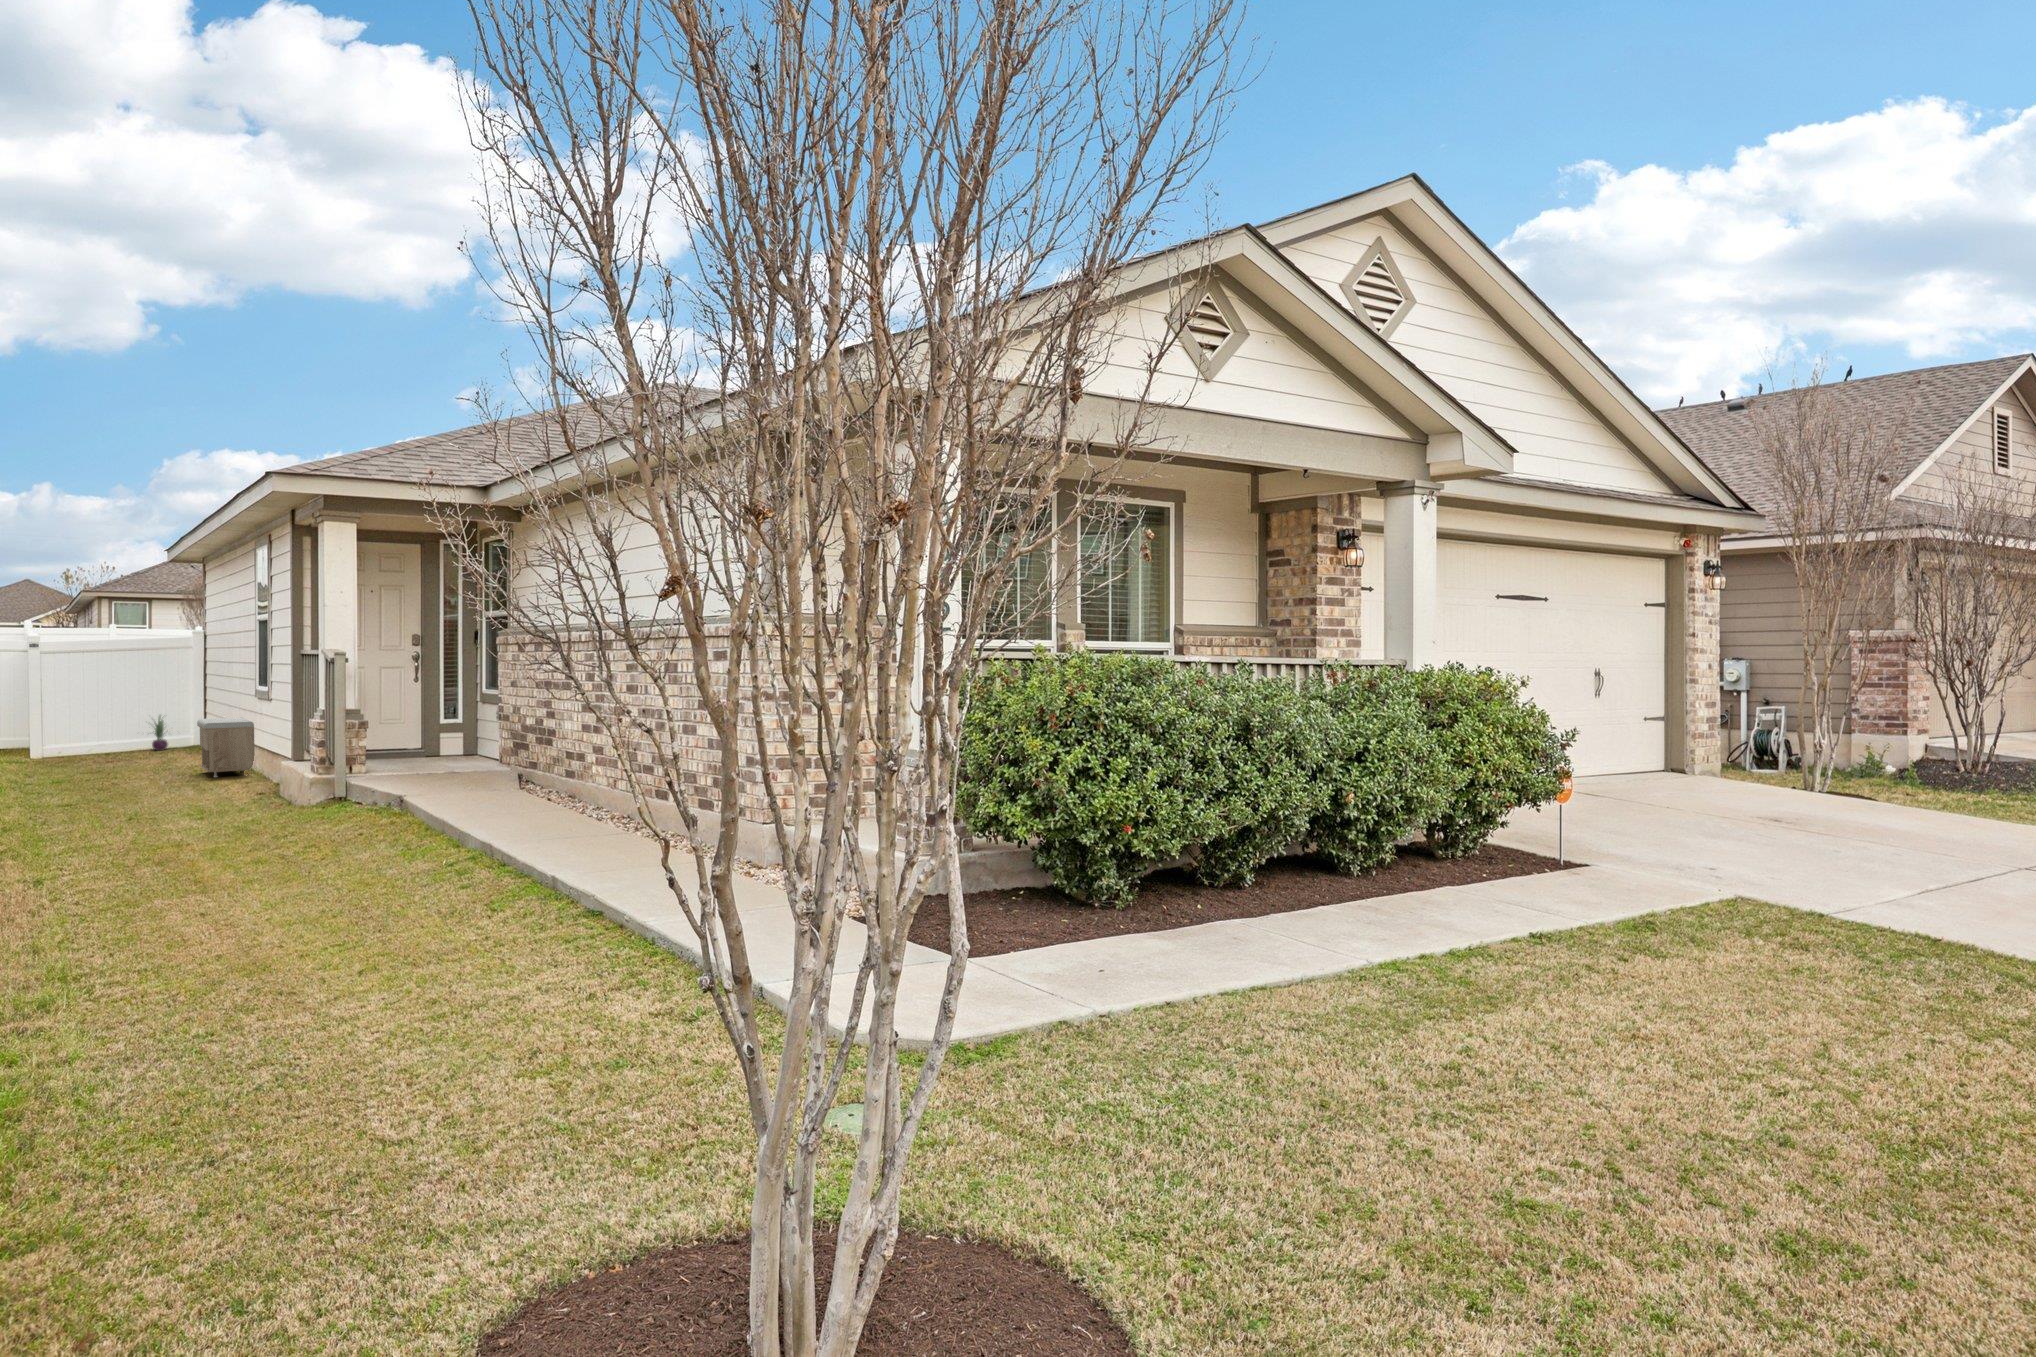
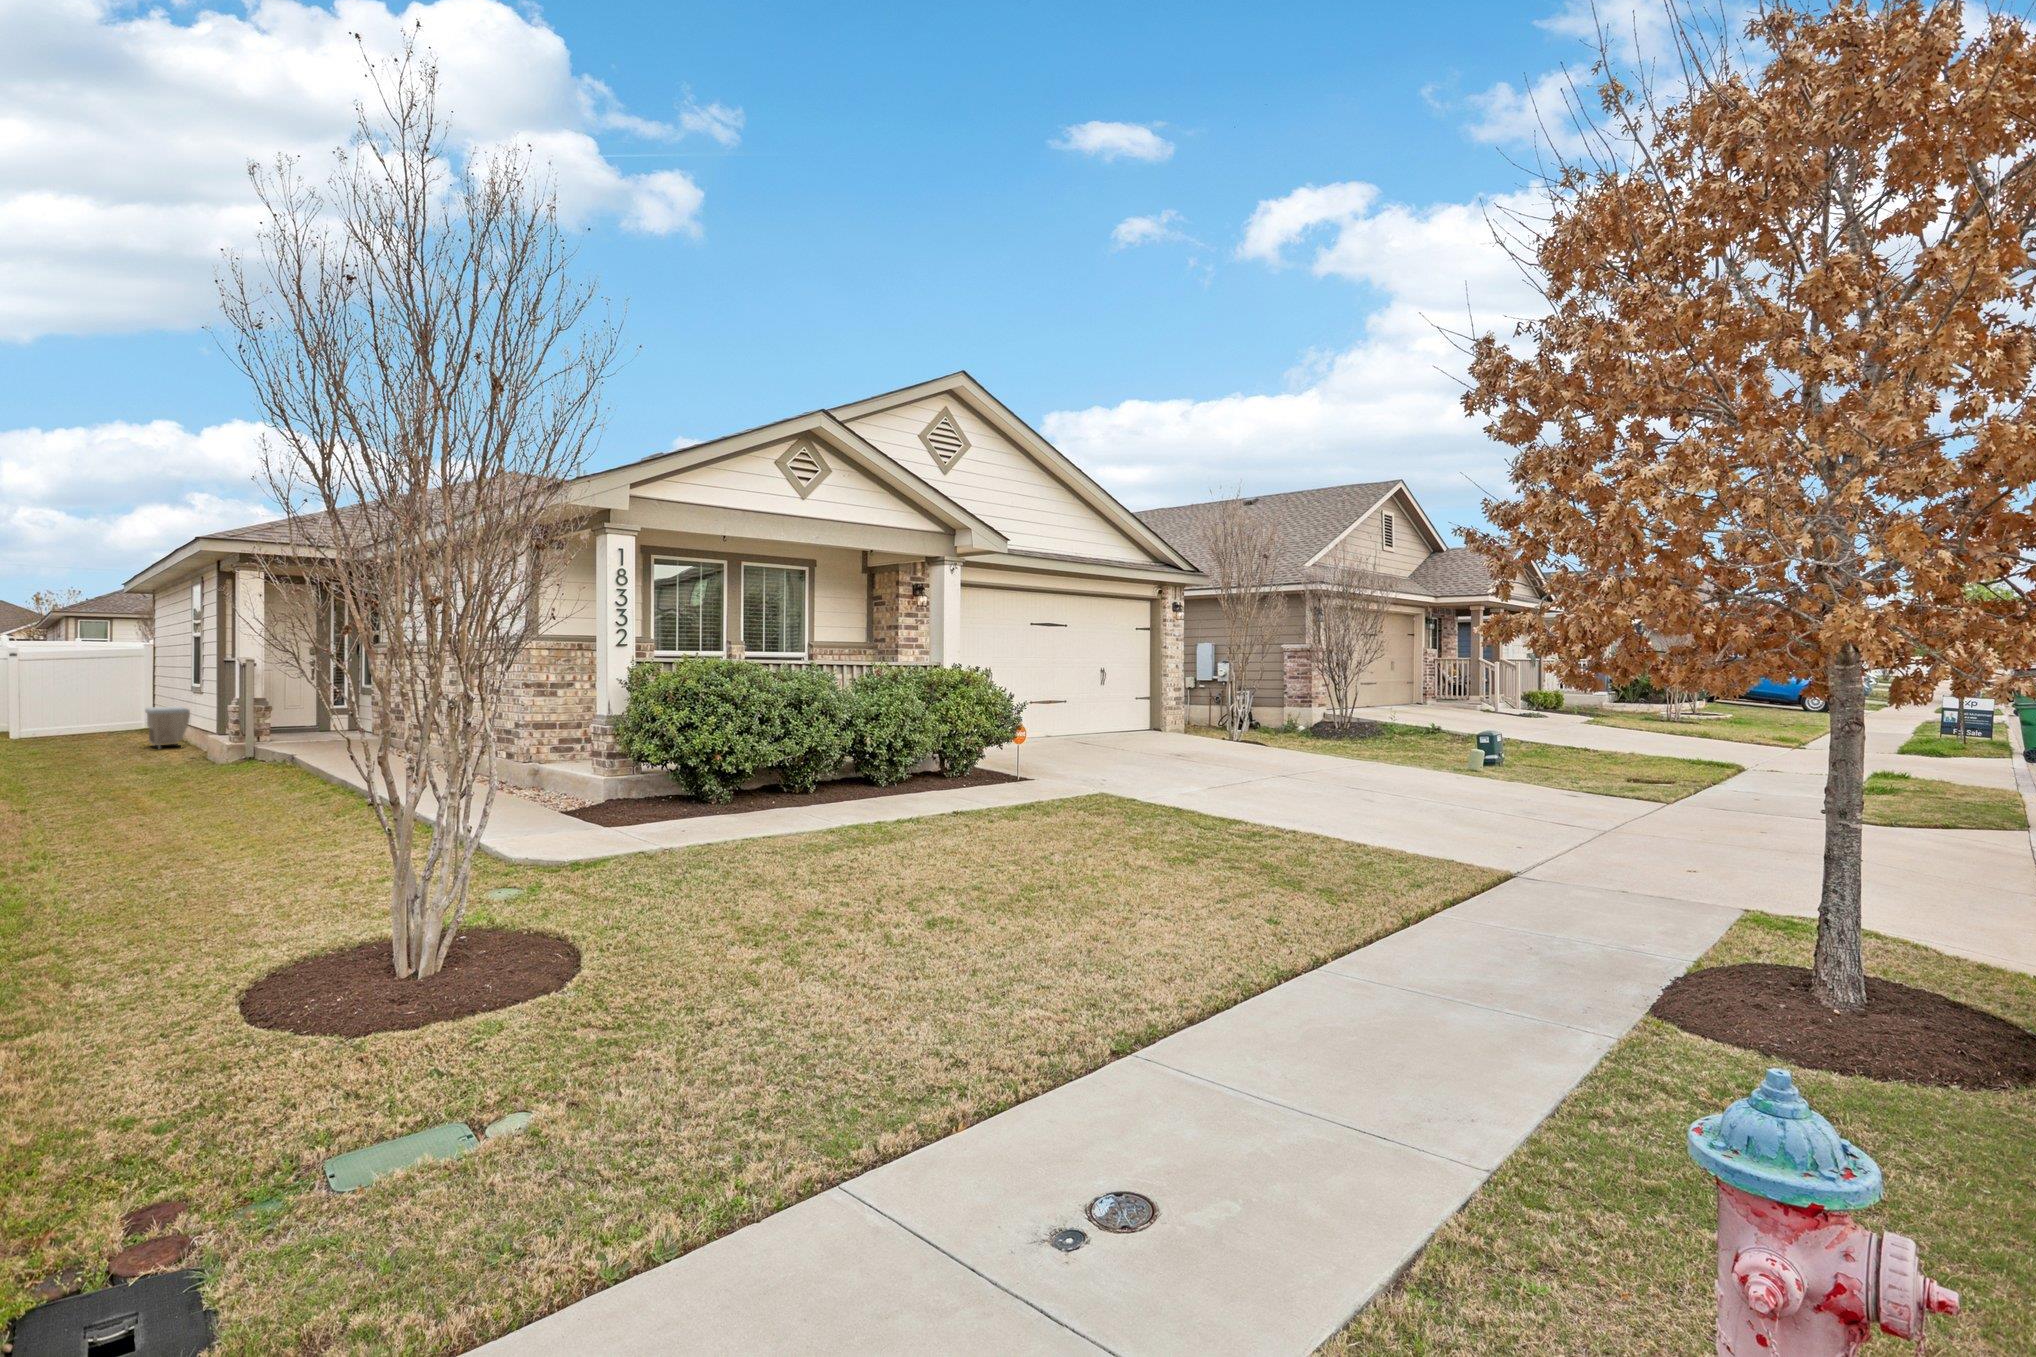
decorative plant: present [152,716,168,751] -> none [95,706,135,733]

